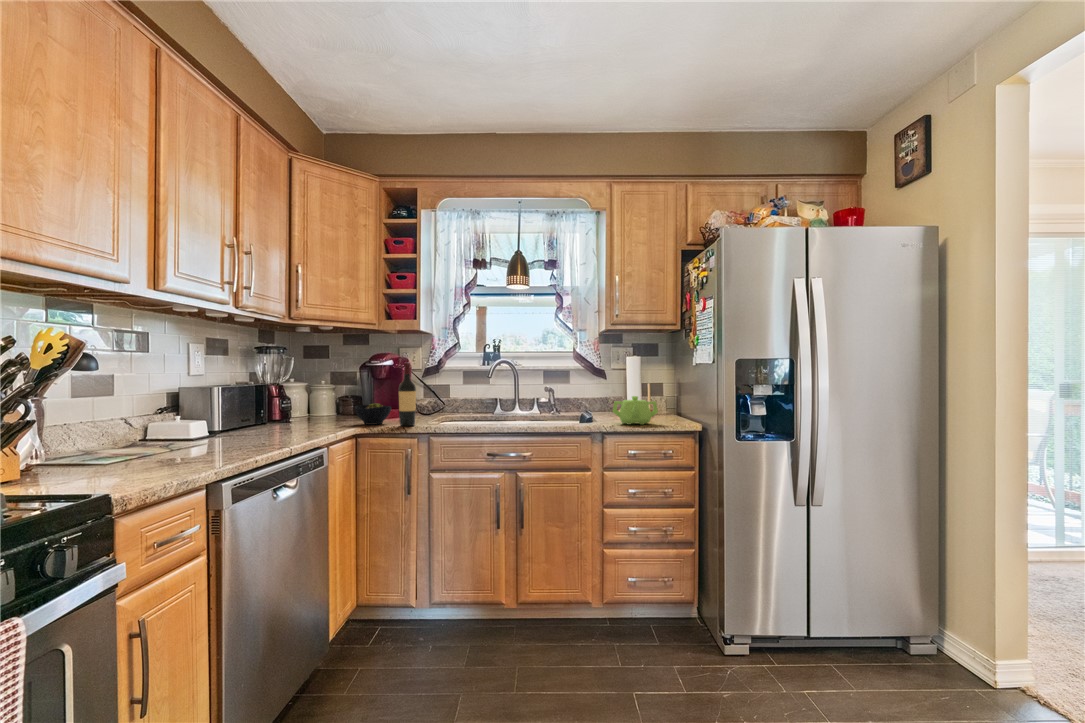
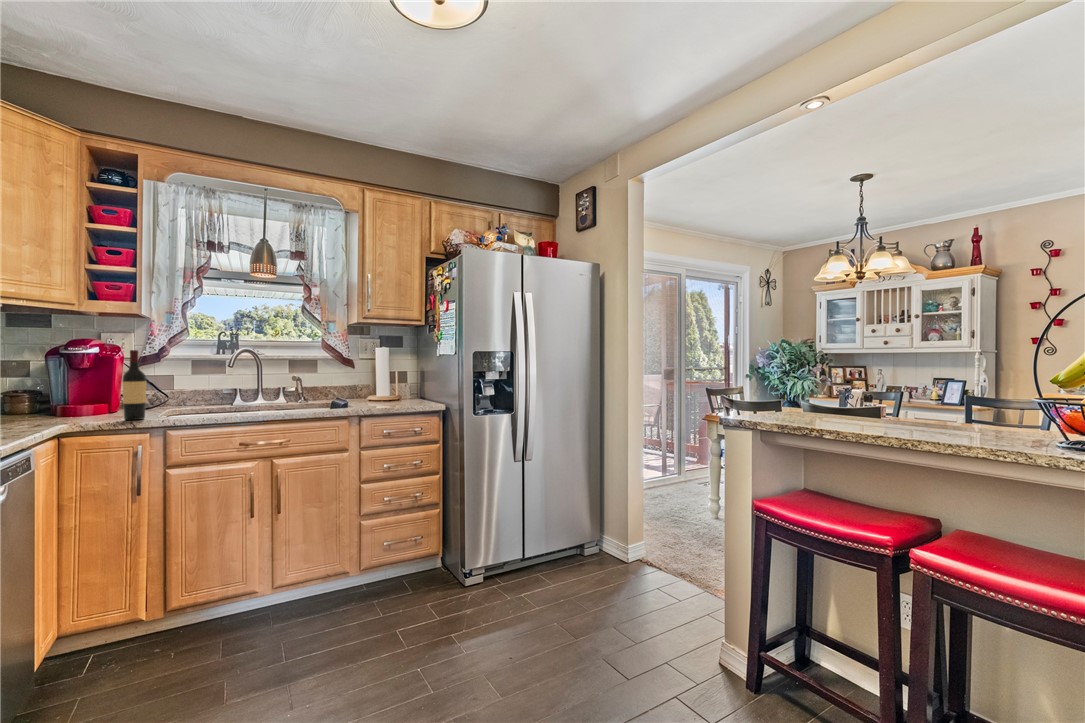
teapot: present [613,396,658,425] -> none [368,383,410,407]
bowl: present [355,404,391,425] -> none [53,397,107,421]

